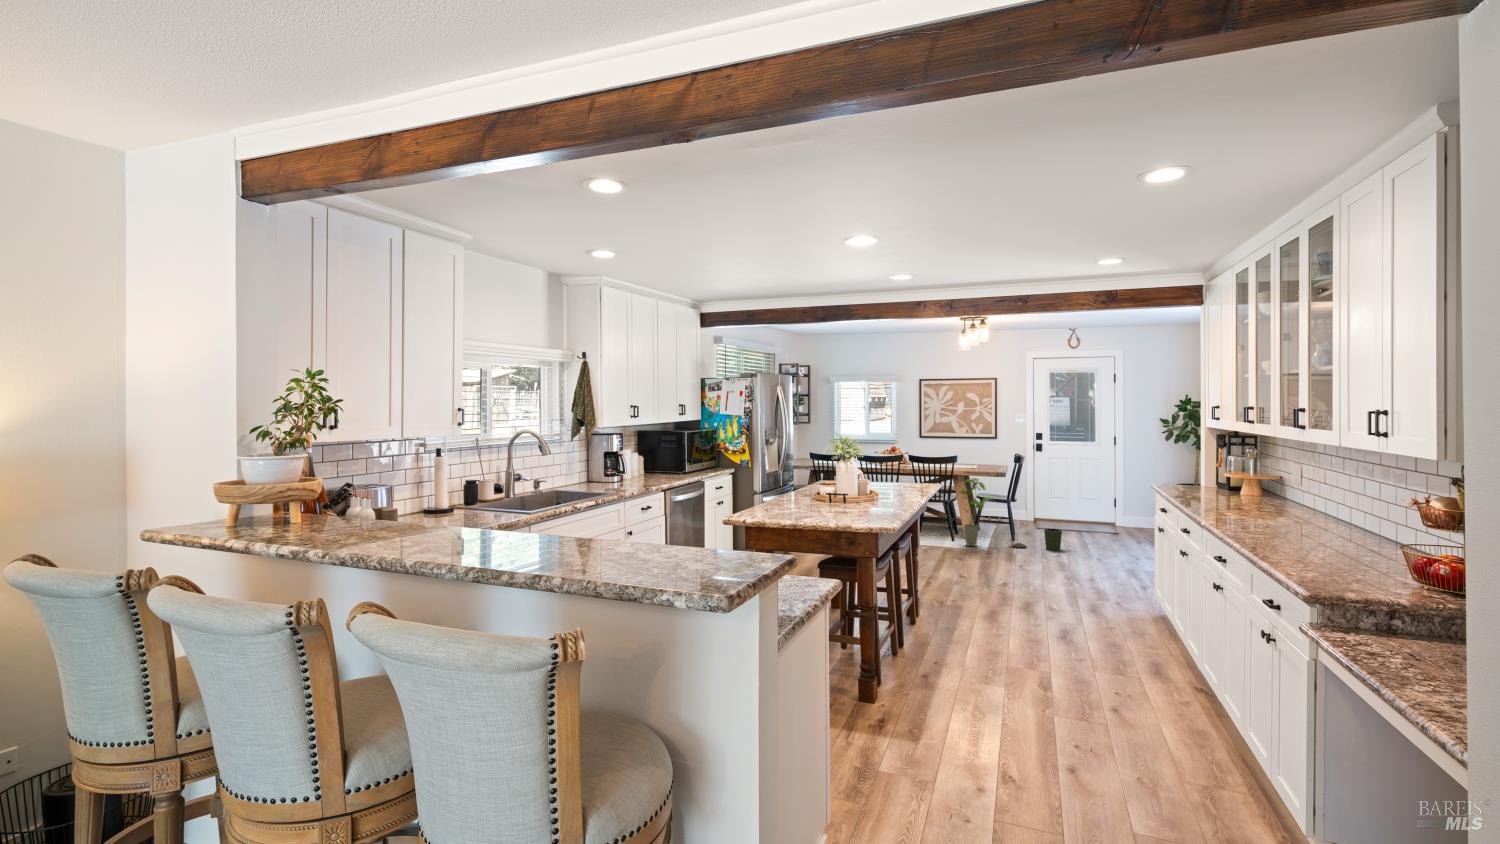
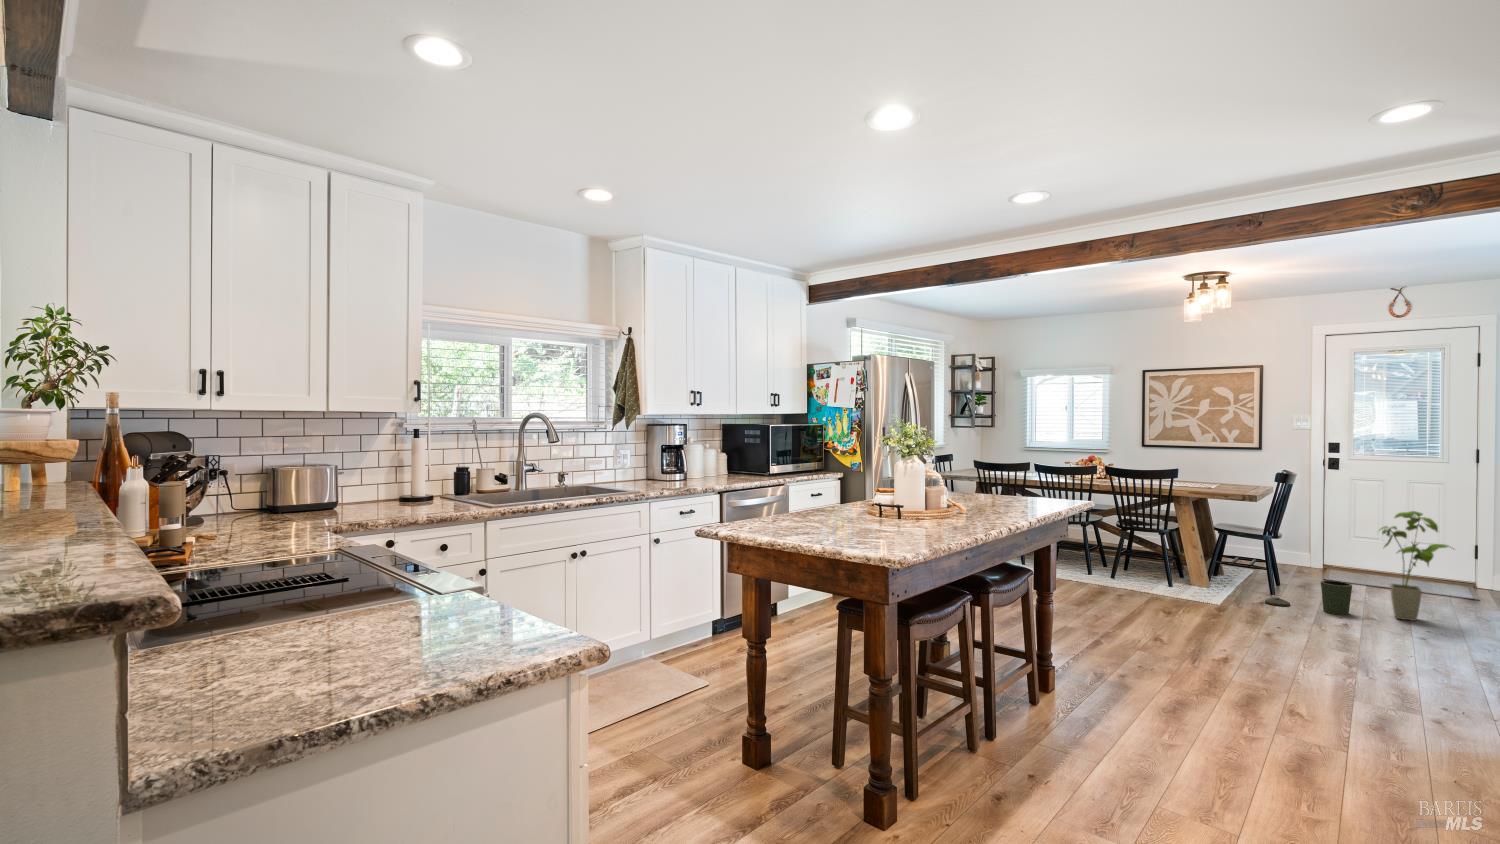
house plant: present [960,478,991,546] -> present [1380,511,1449,621]

